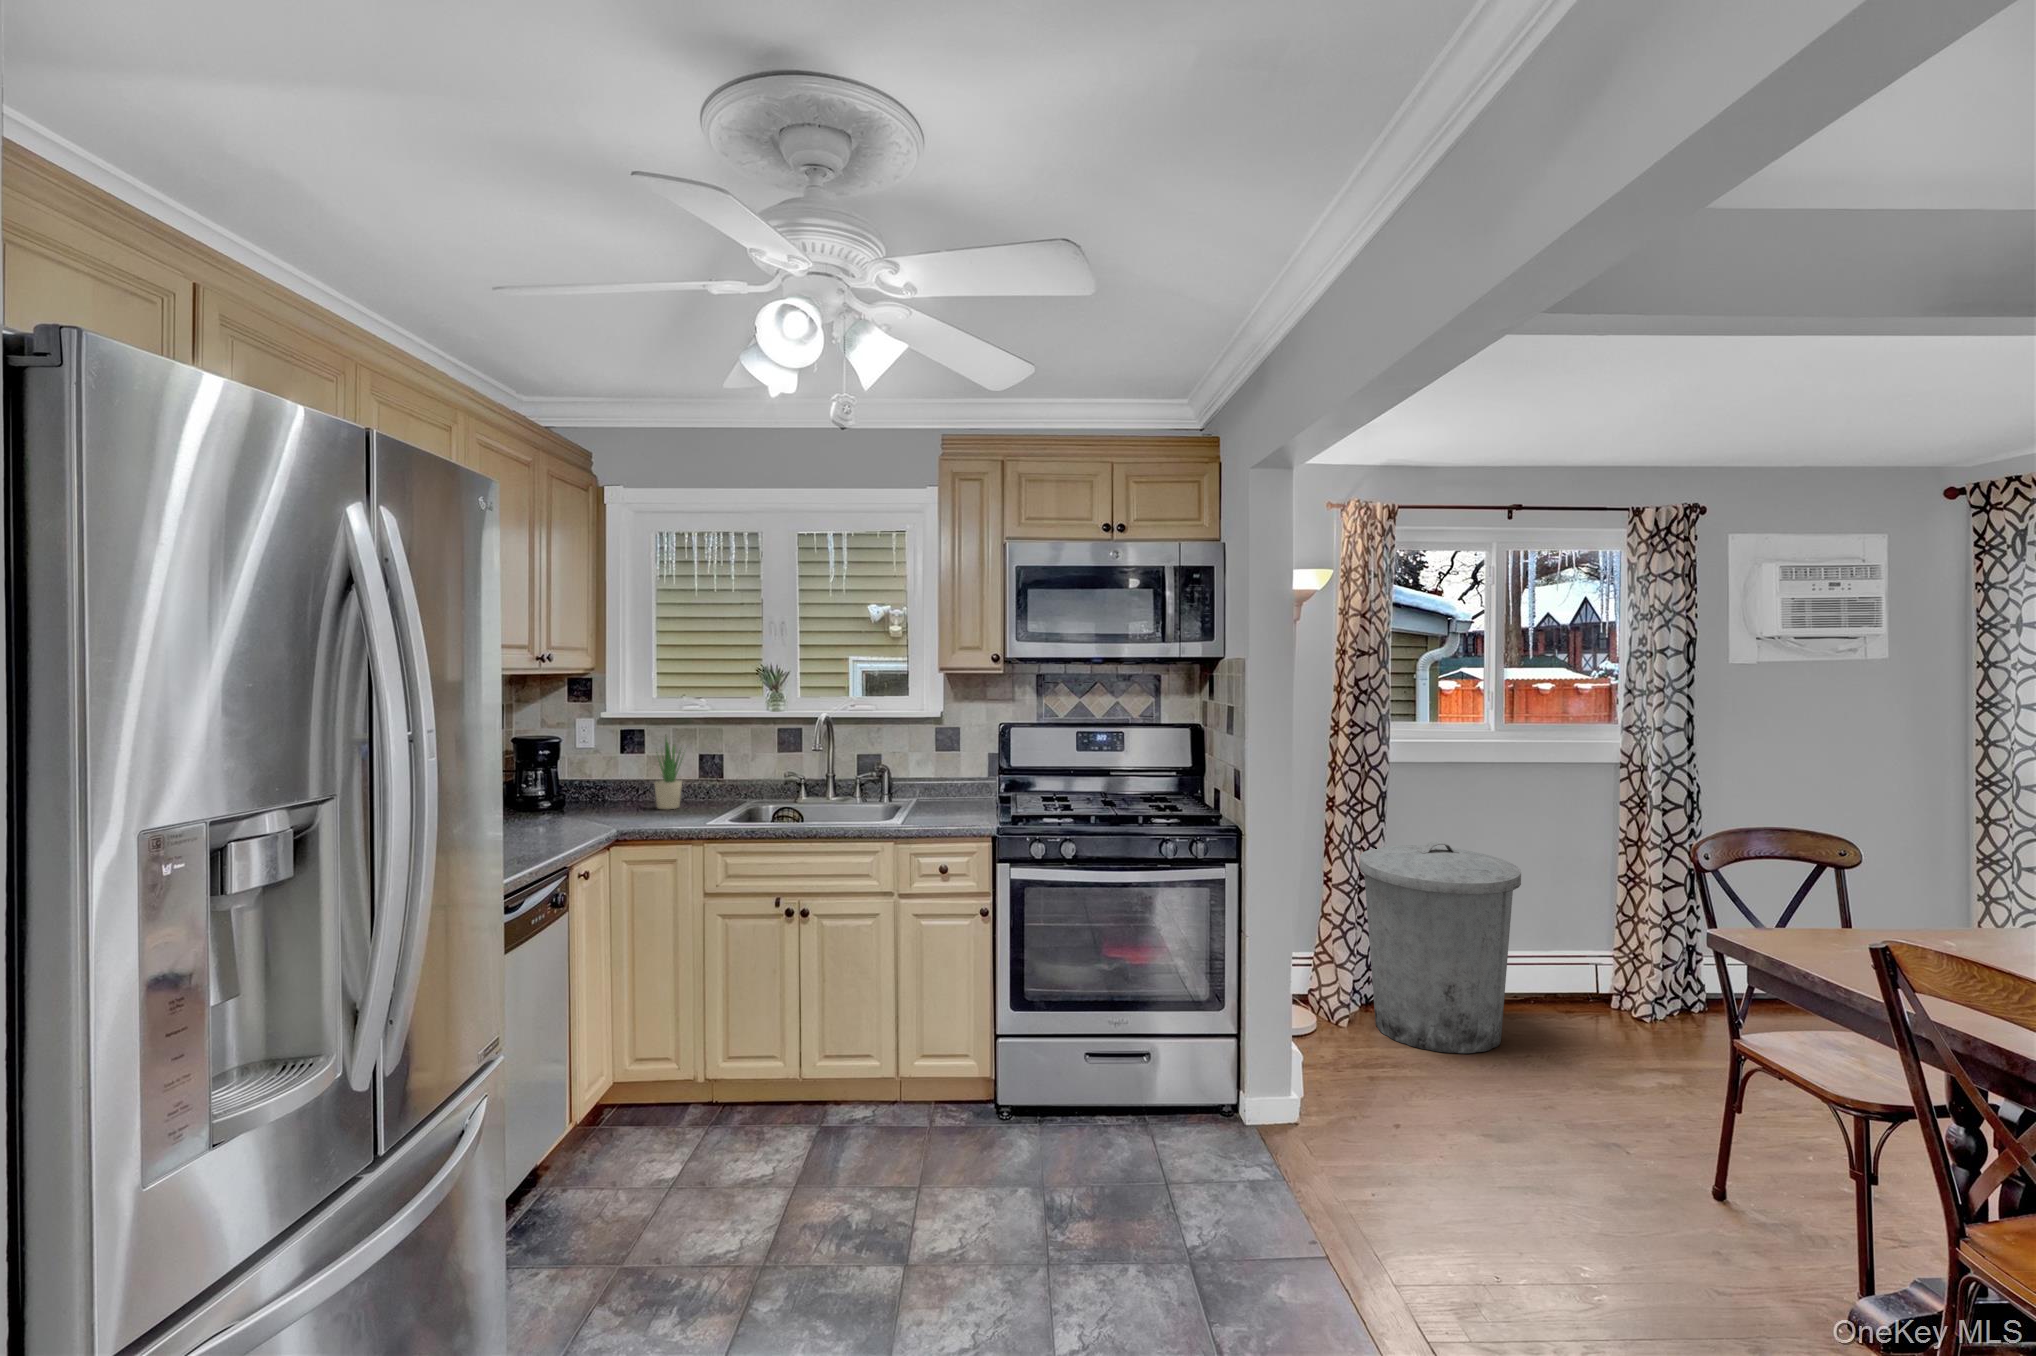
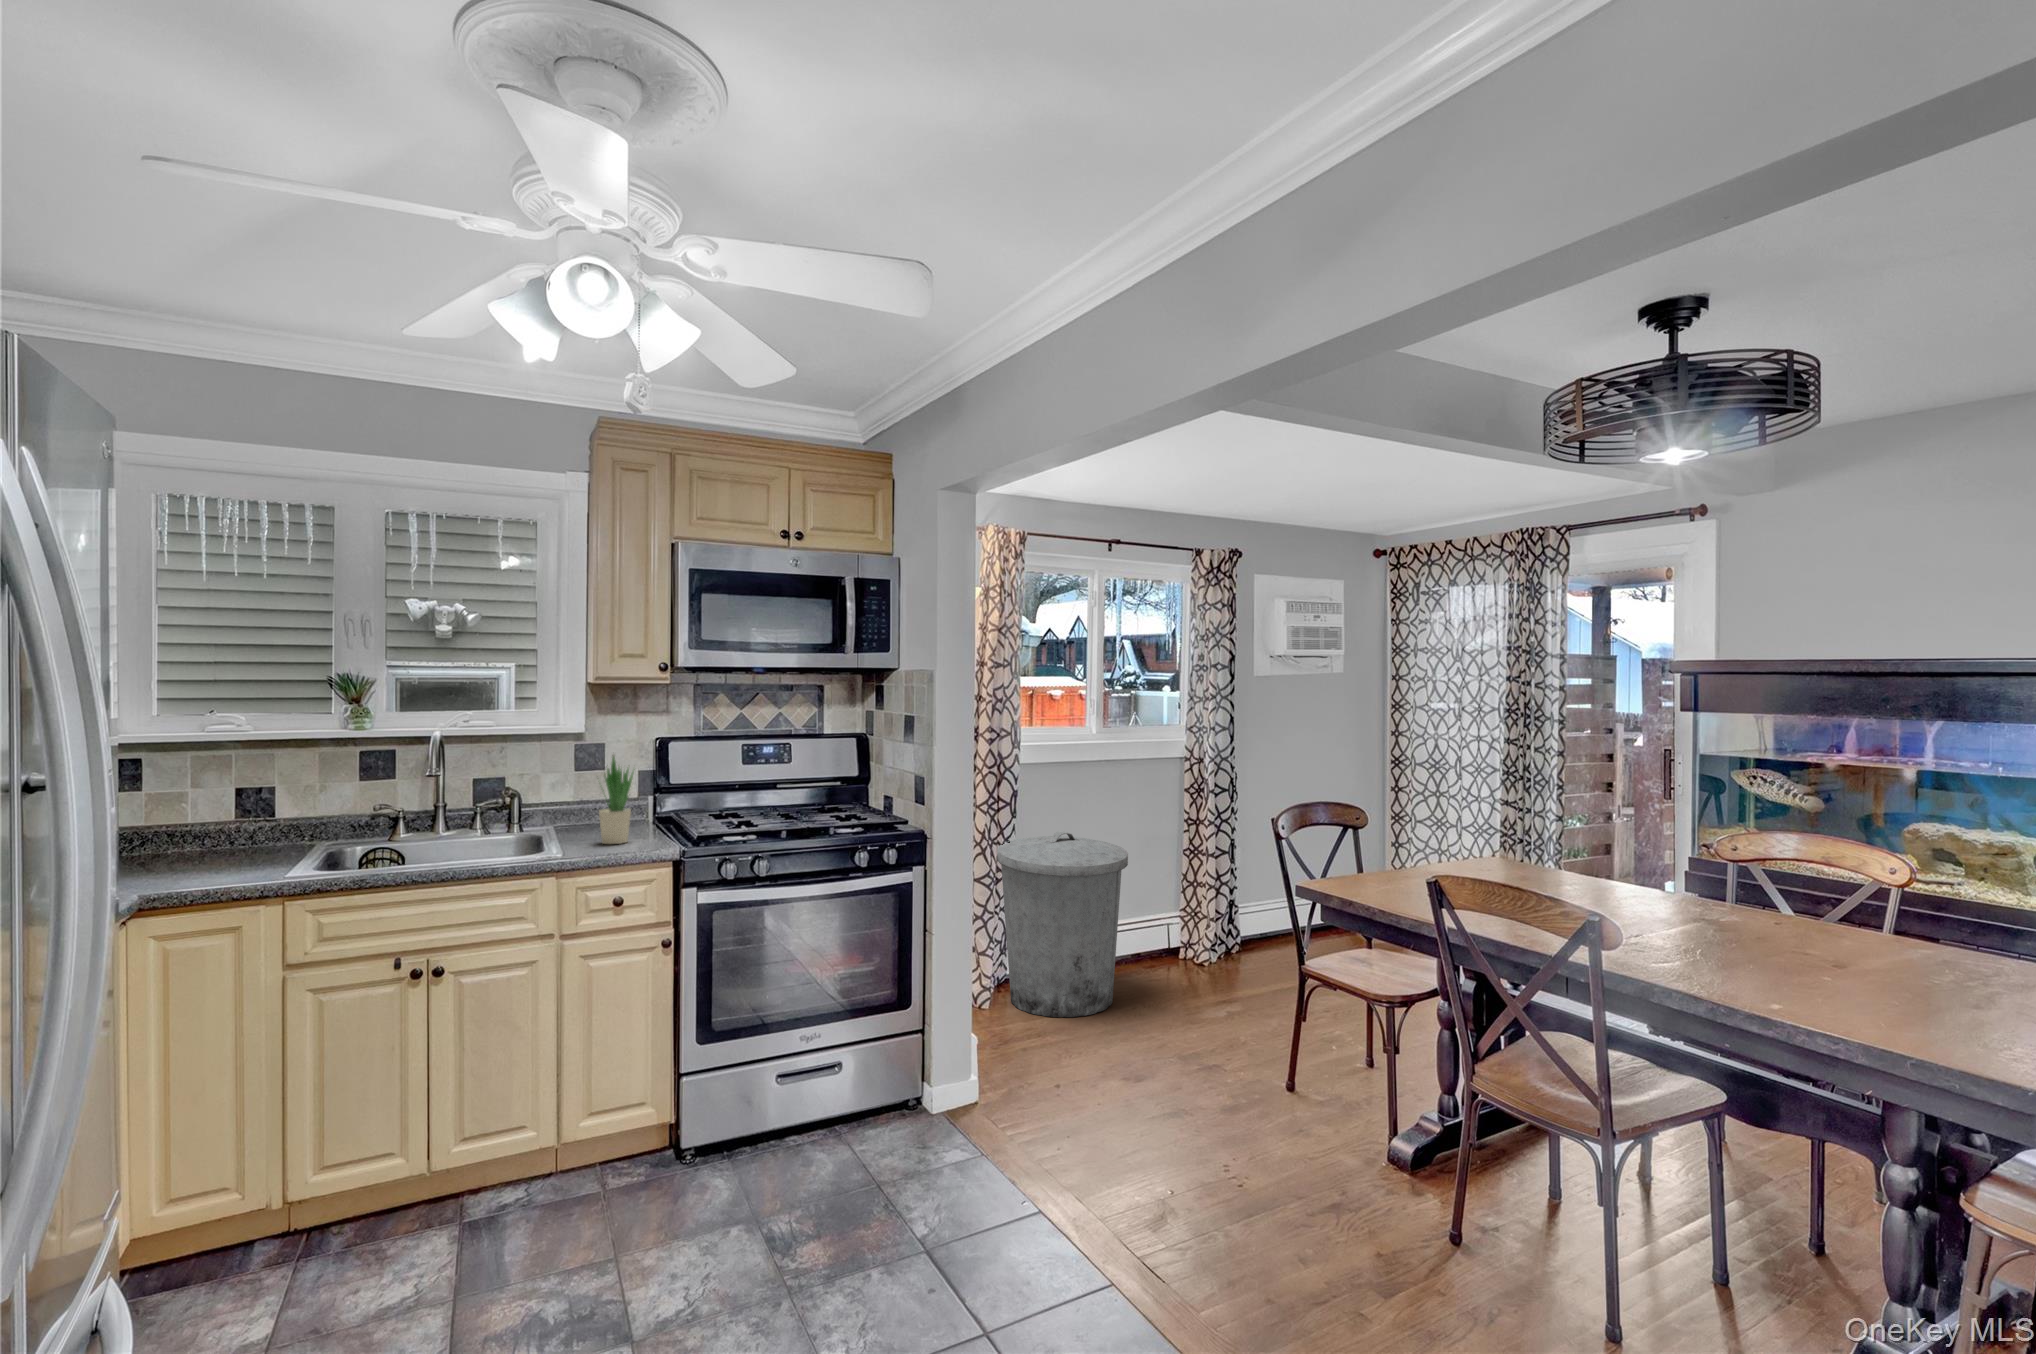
potted plant: present [654,738,682,809] -> present [599,755,633,844]

